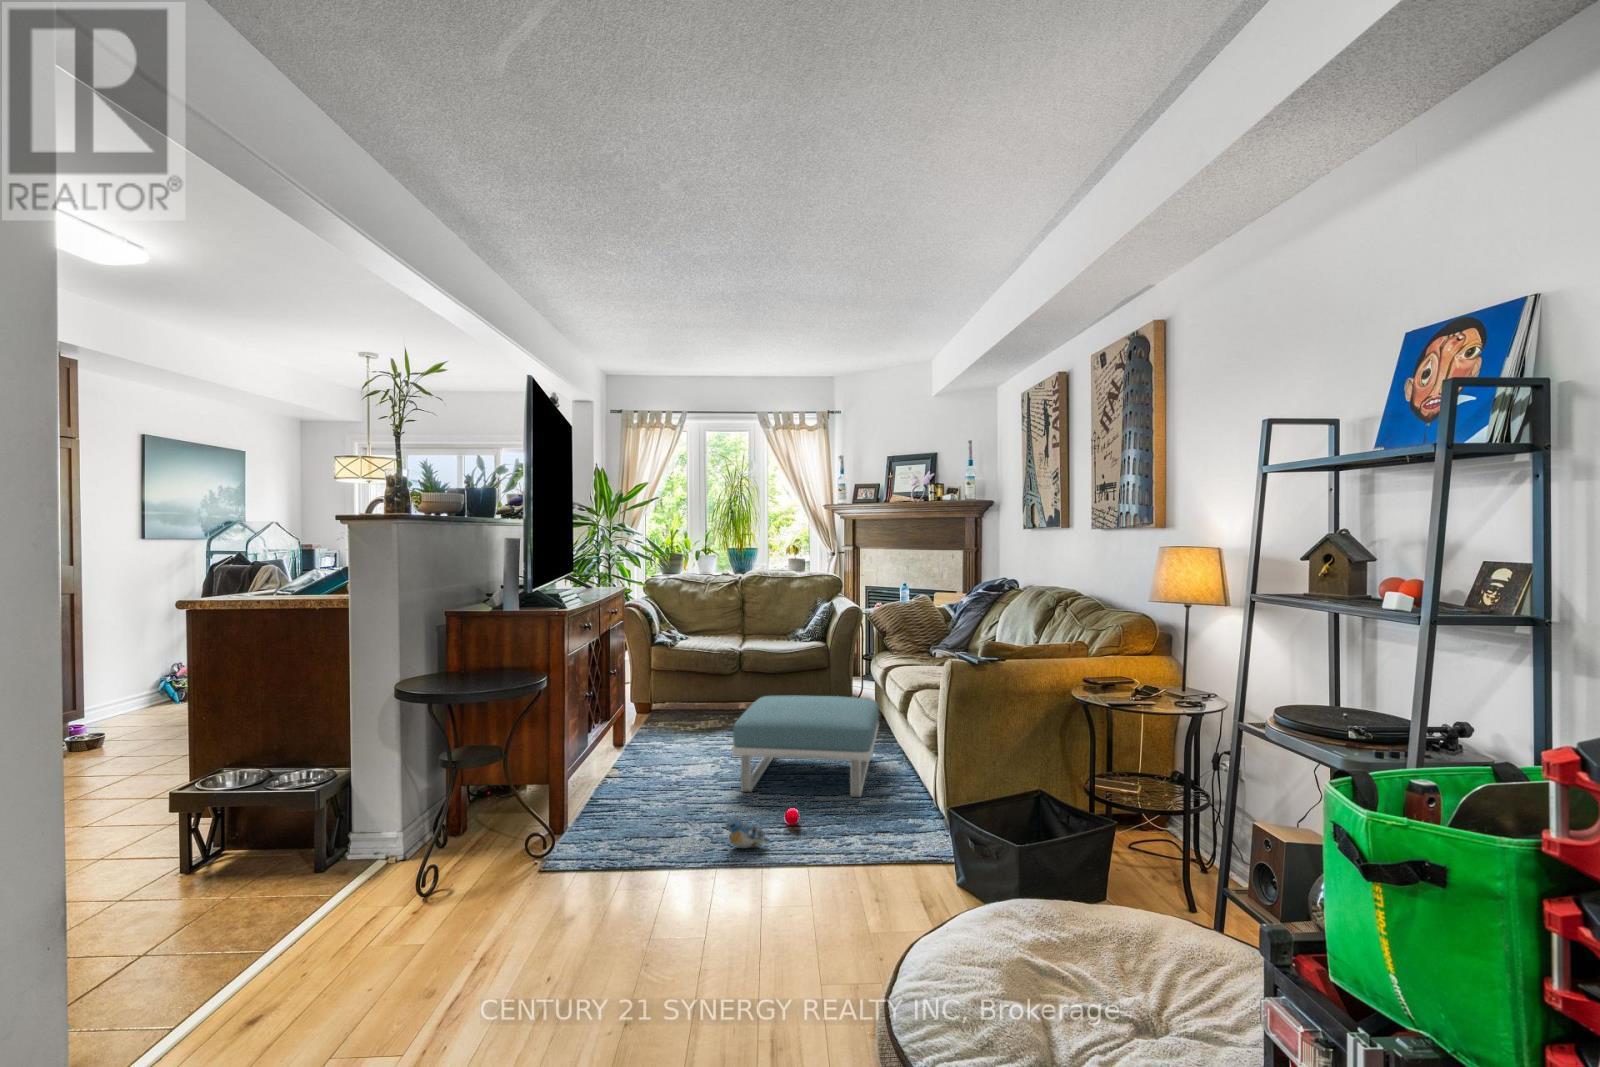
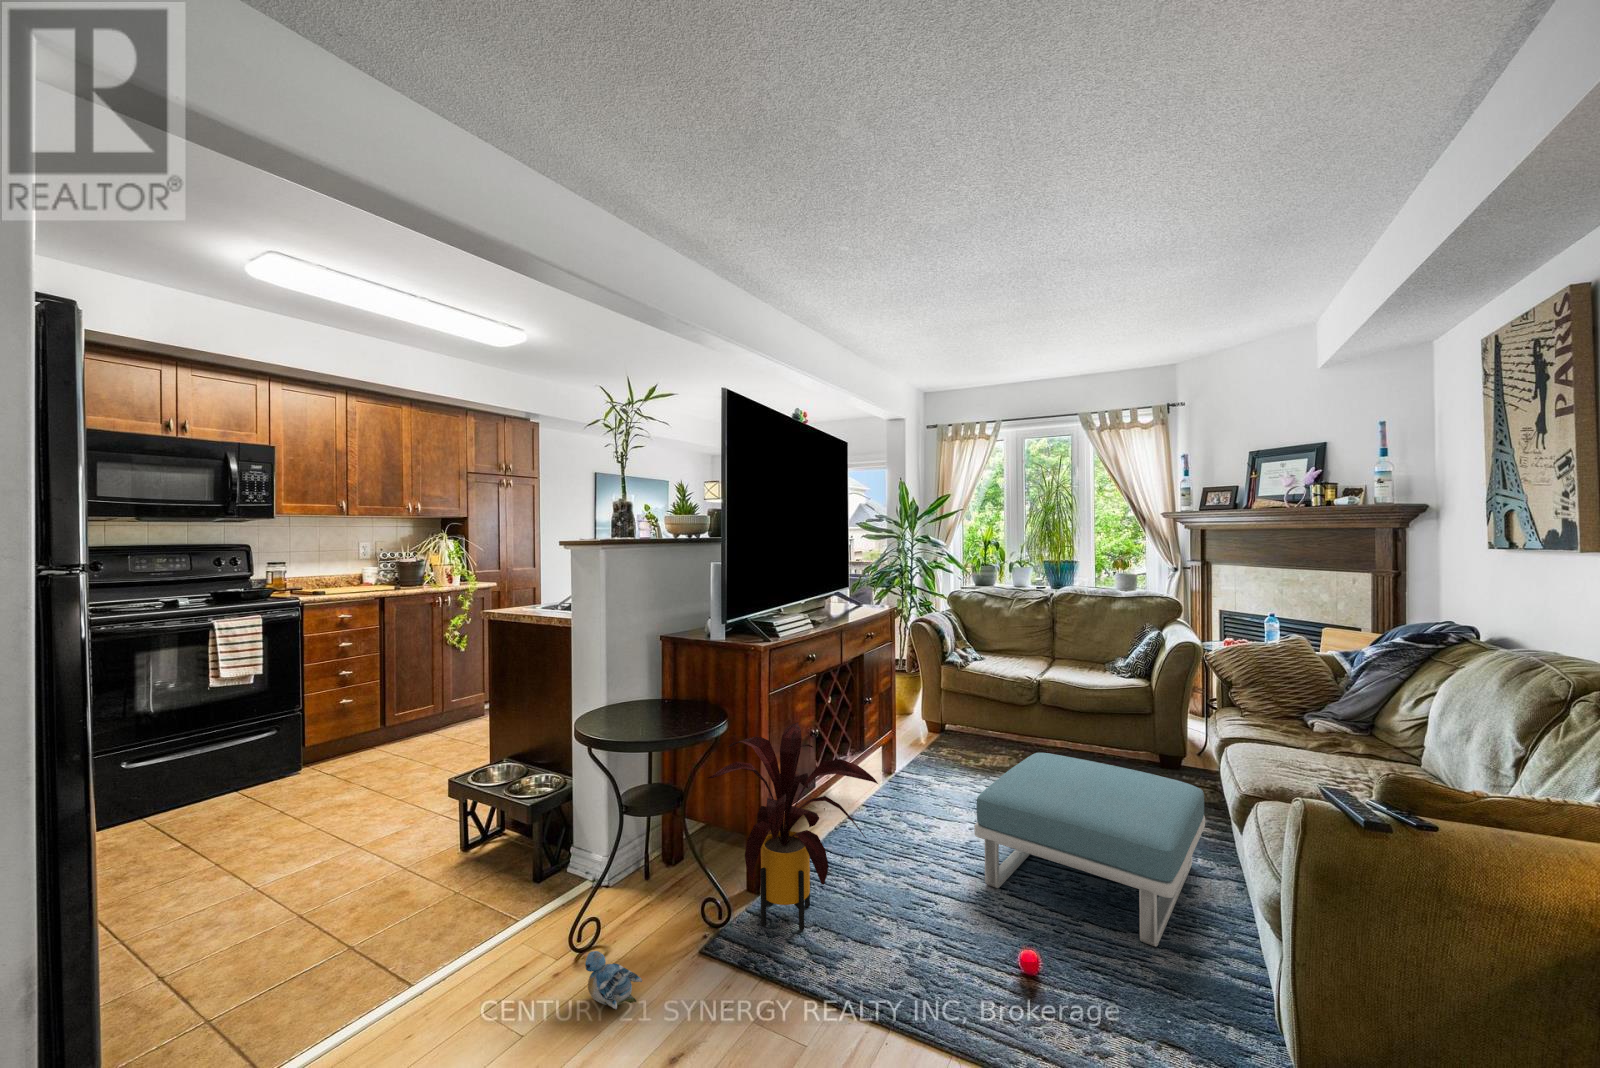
house plant: none [527,680,682,845] -> present [708,723,878,930]
plush toy: present [726,816,769,848] -> present [585,951,642,1009]

